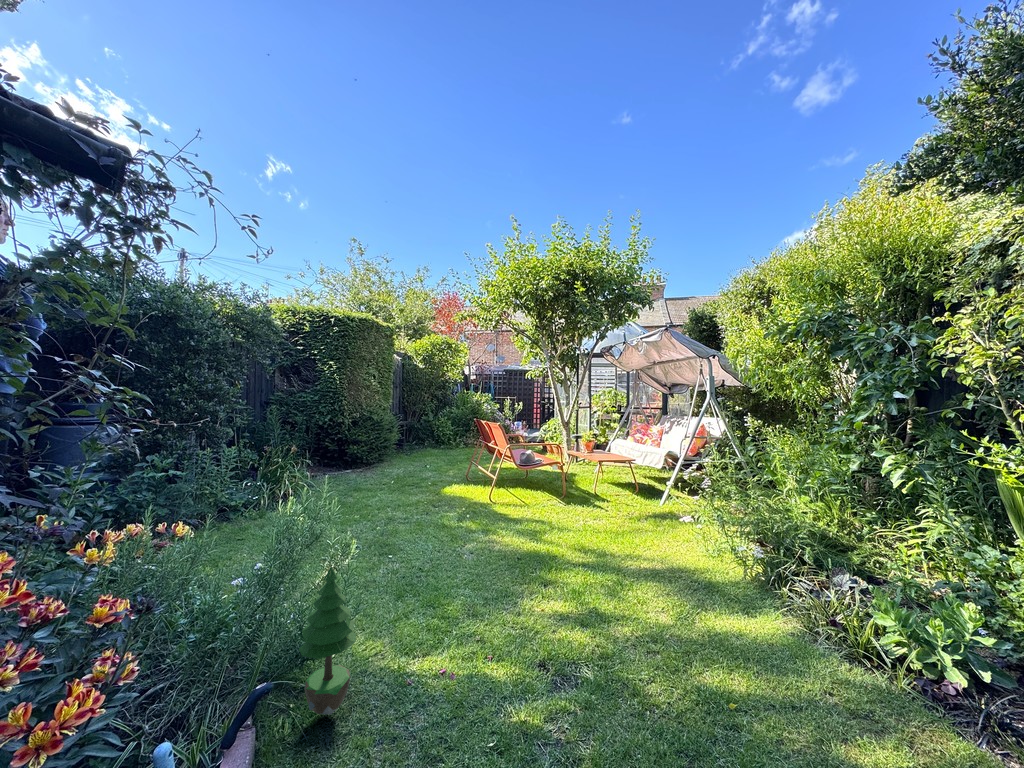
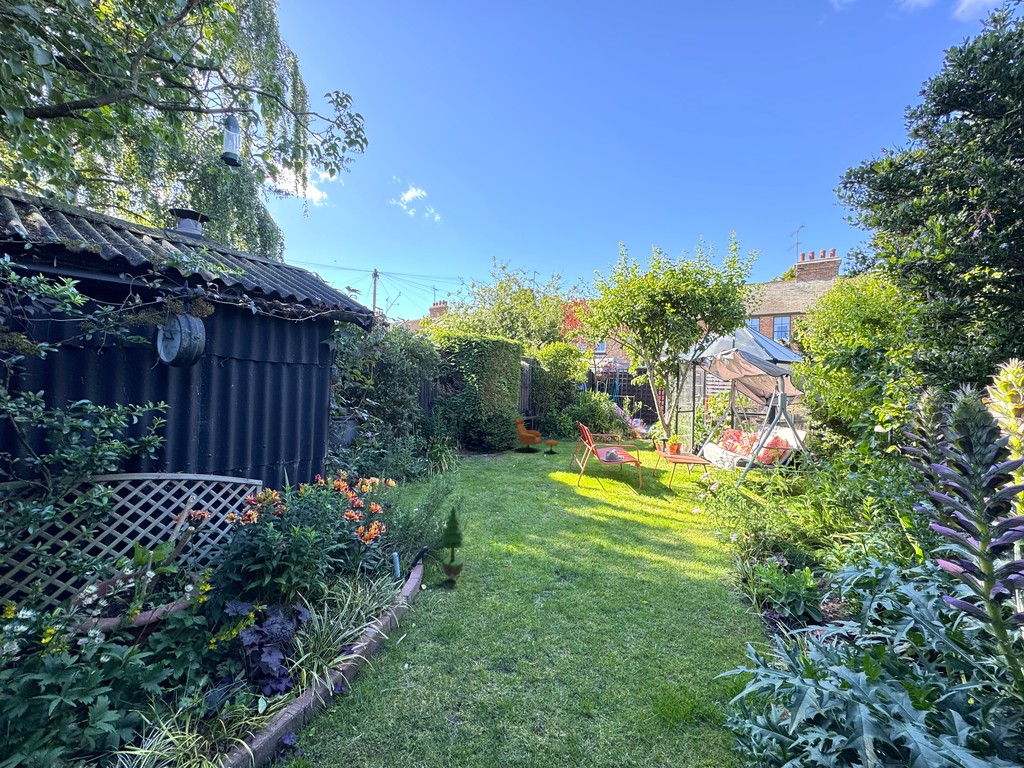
lounge chair: none [388,421,445,465] -> present [515,418,558,454]

